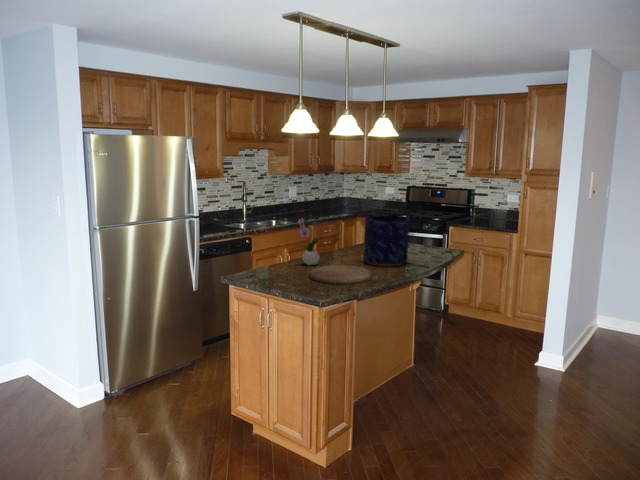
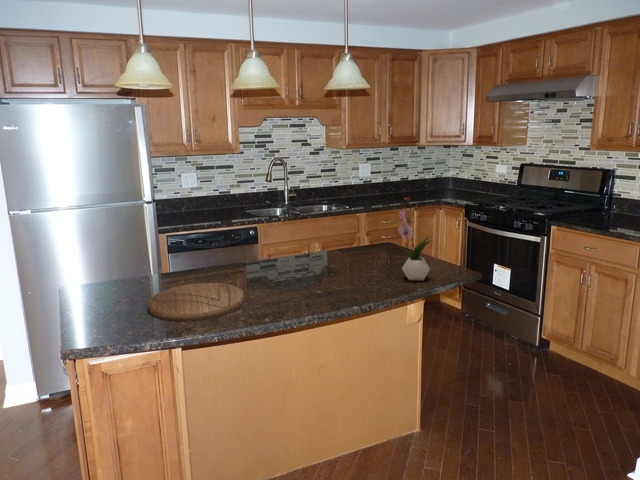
flower arrangement: present [298,210,320,265] -> present [398,198,430,281]
vase: present [363,215,410,265] -> none [283,210,354,291]

